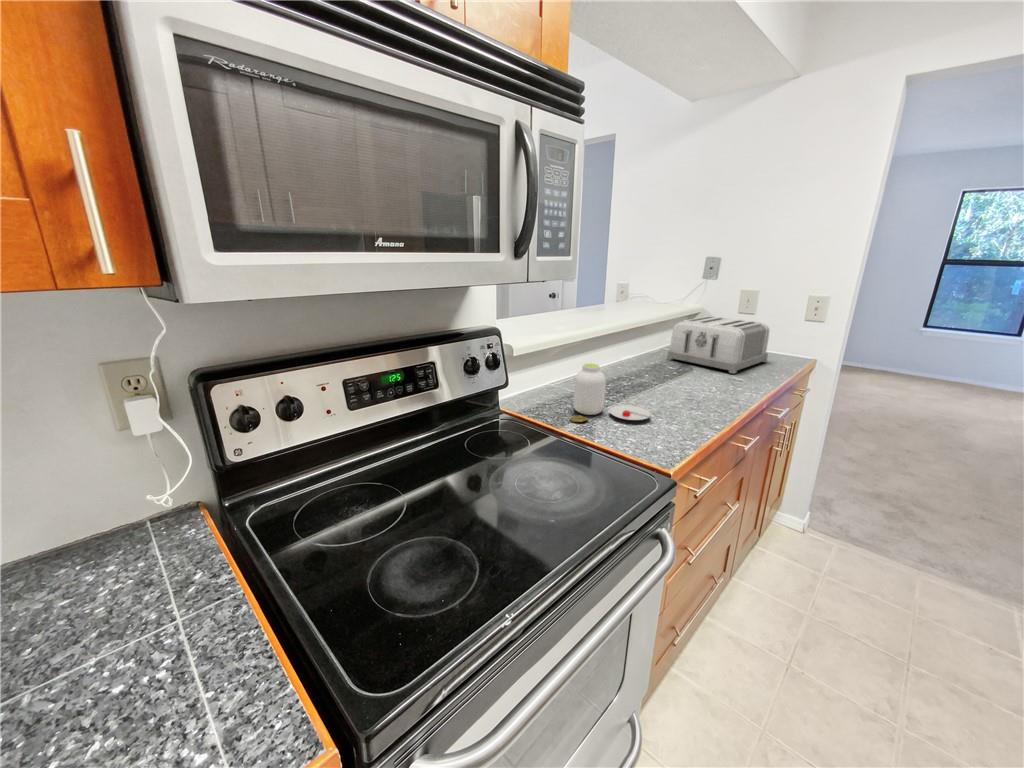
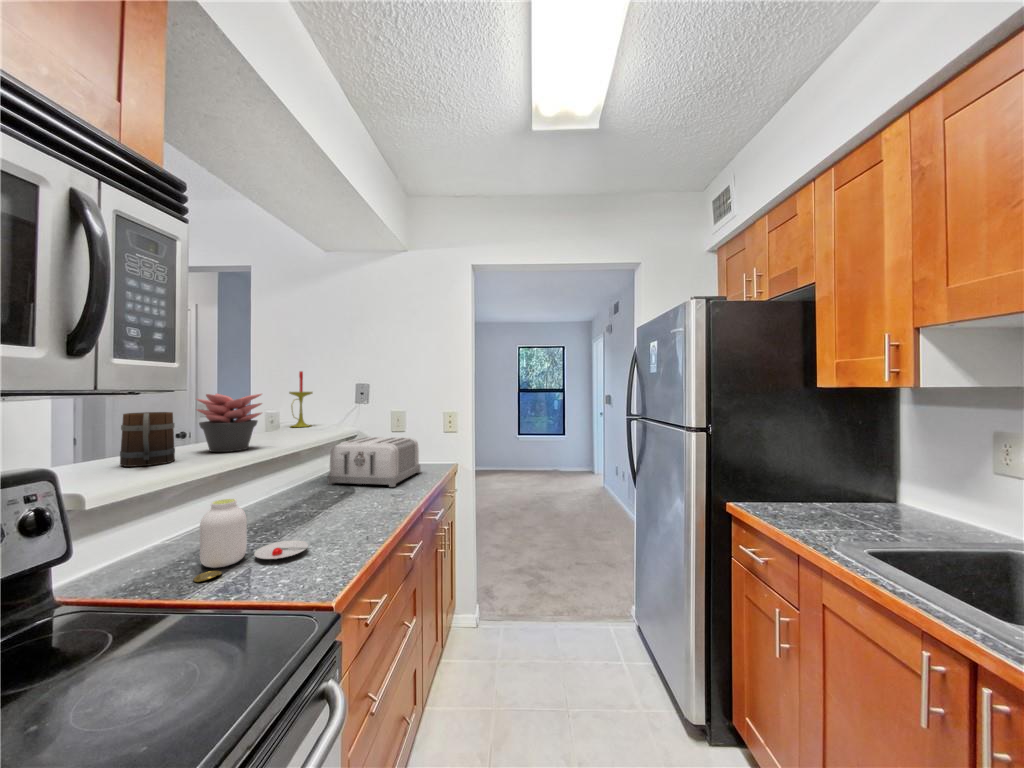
candle: none [636,241,661,299] -> present [289,371,312,427]
succulent plant: none [570,269,620,321] -> present [196,394,262,452]
mug: none [525,285,557,327] -> present [120,412,175,467]

